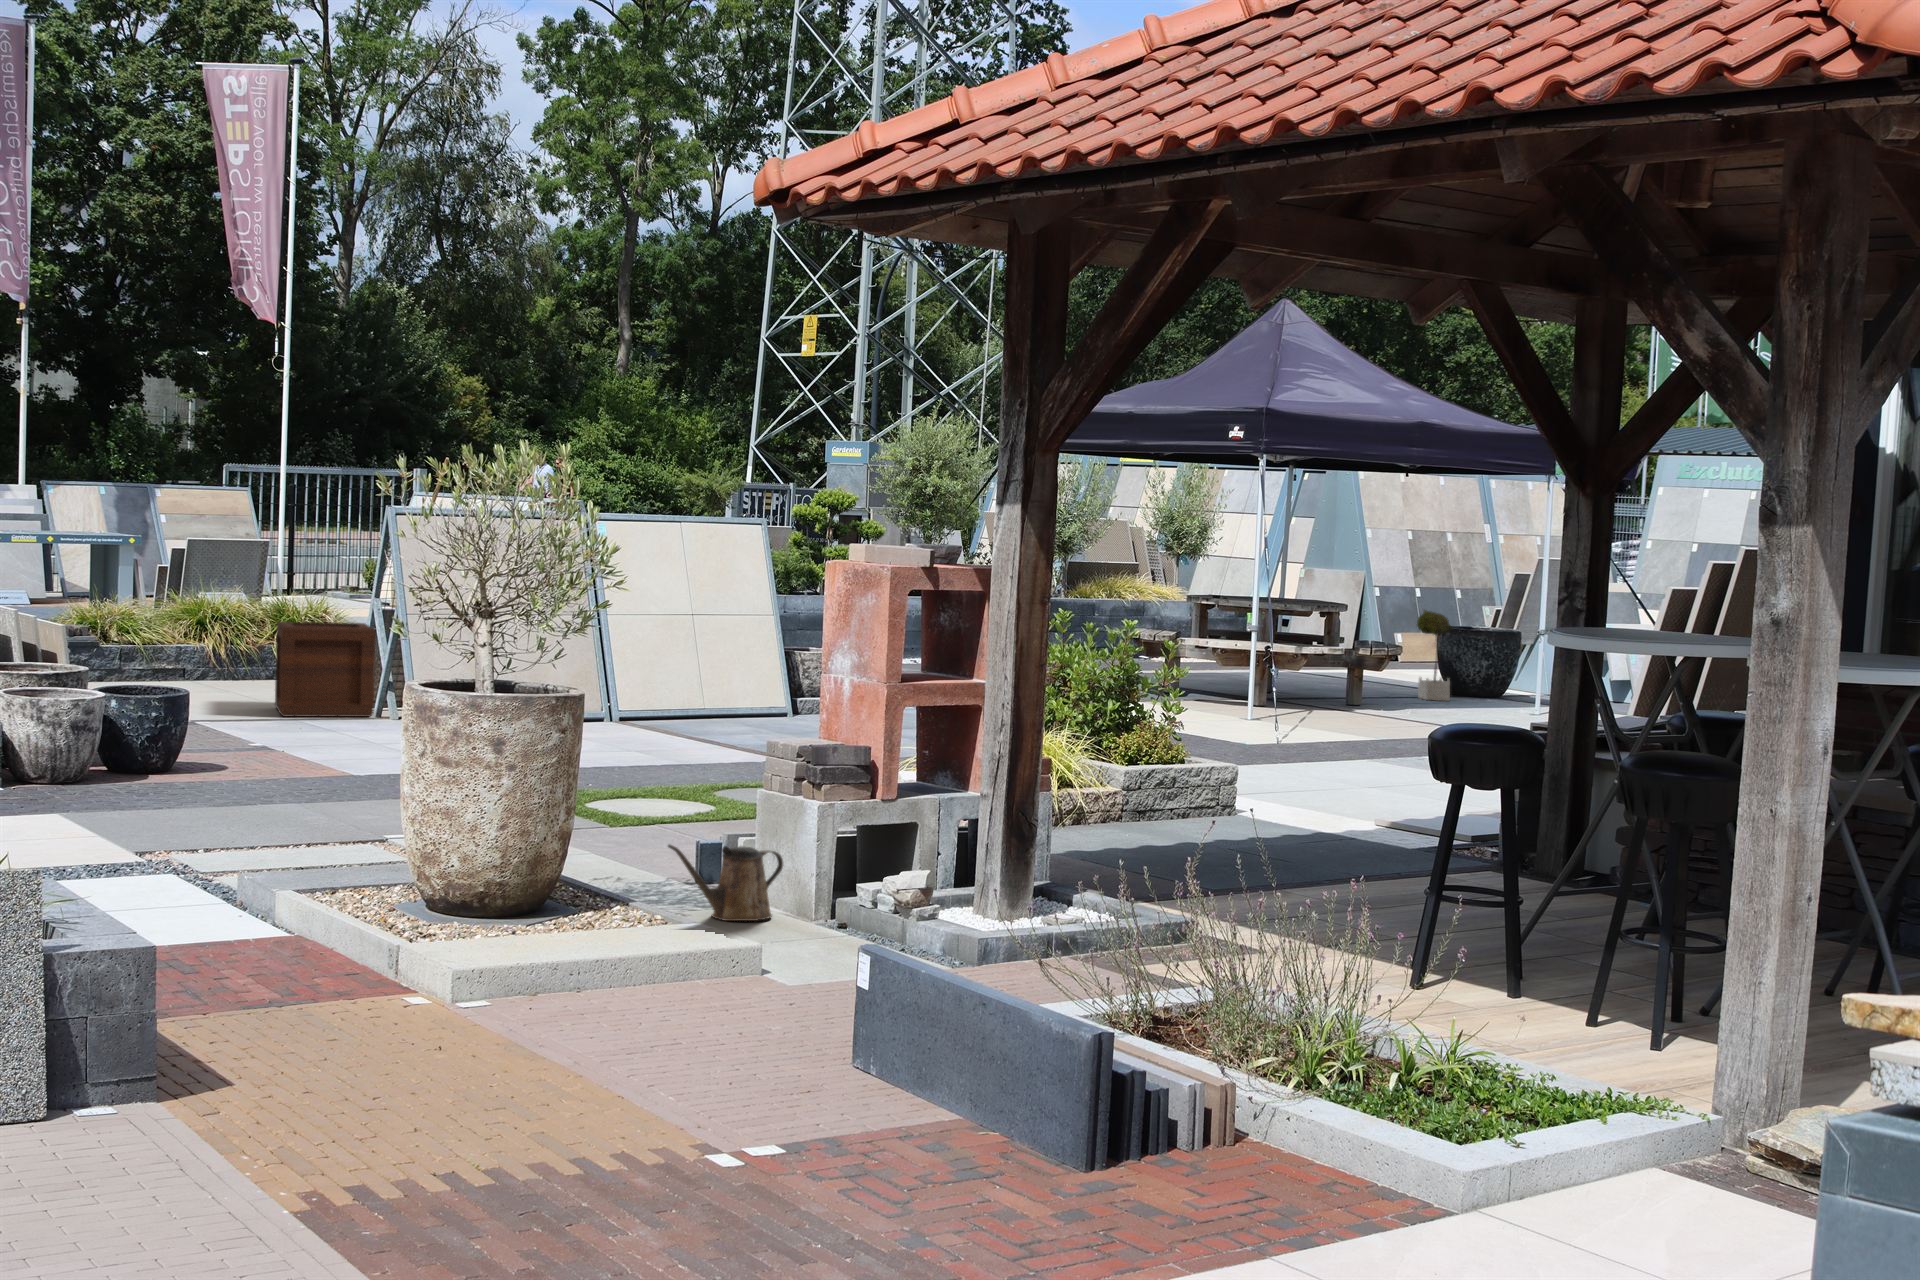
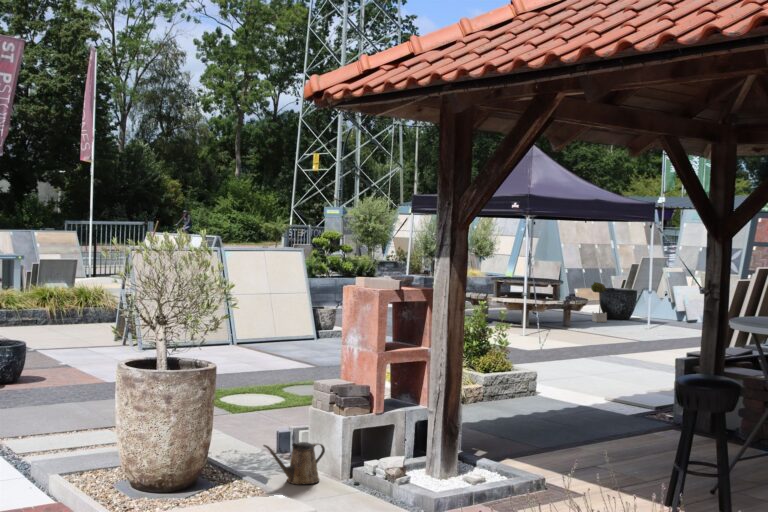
wooden crate: present [275,621,375,717] -> none [76,300,122,346]

